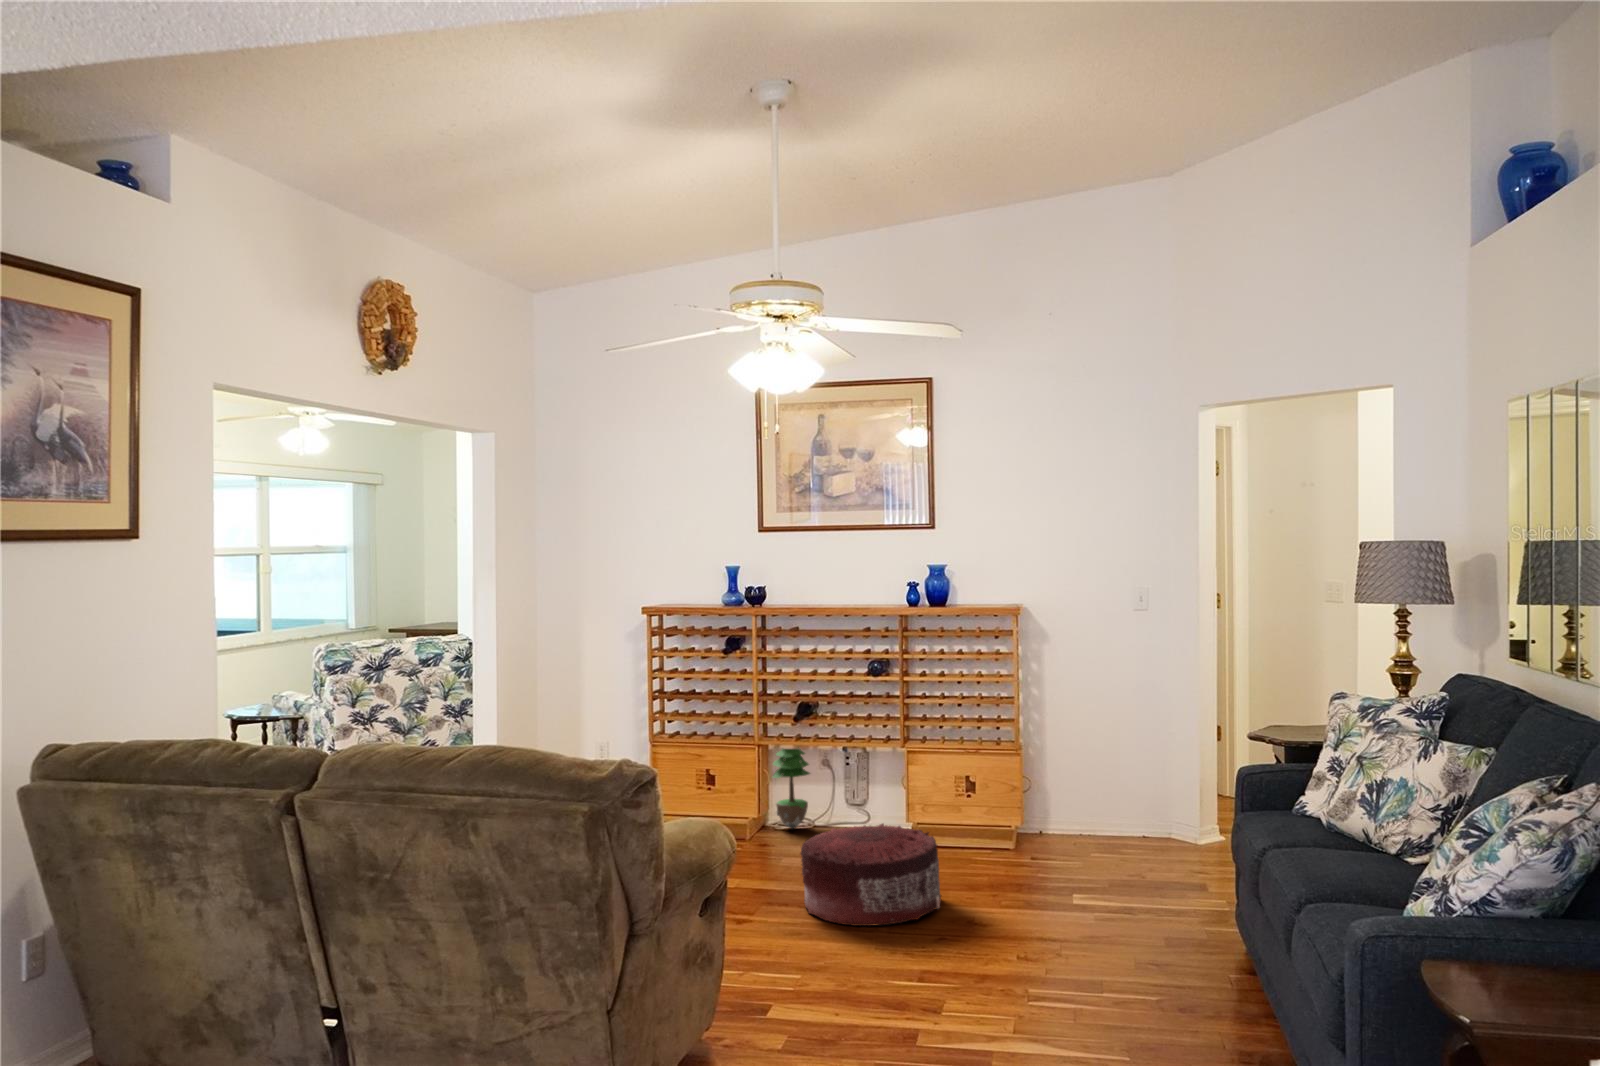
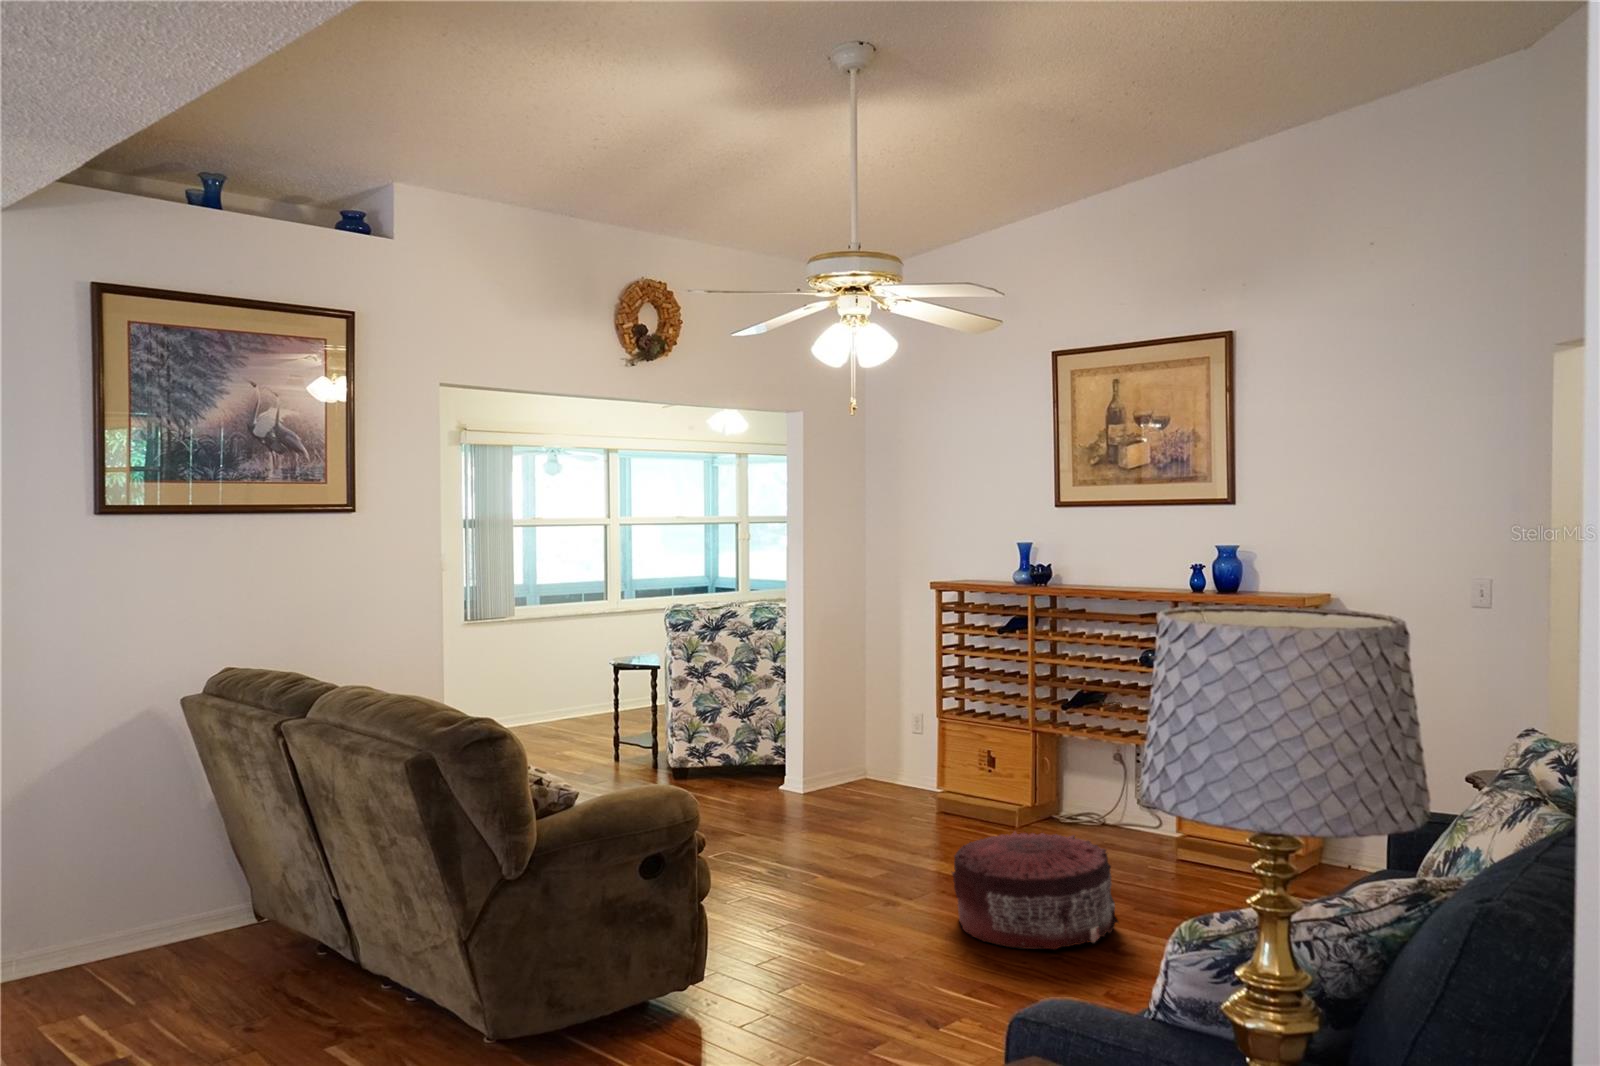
potted tree: present [773,749,810,829] -> none [1048,705,1093,828]

